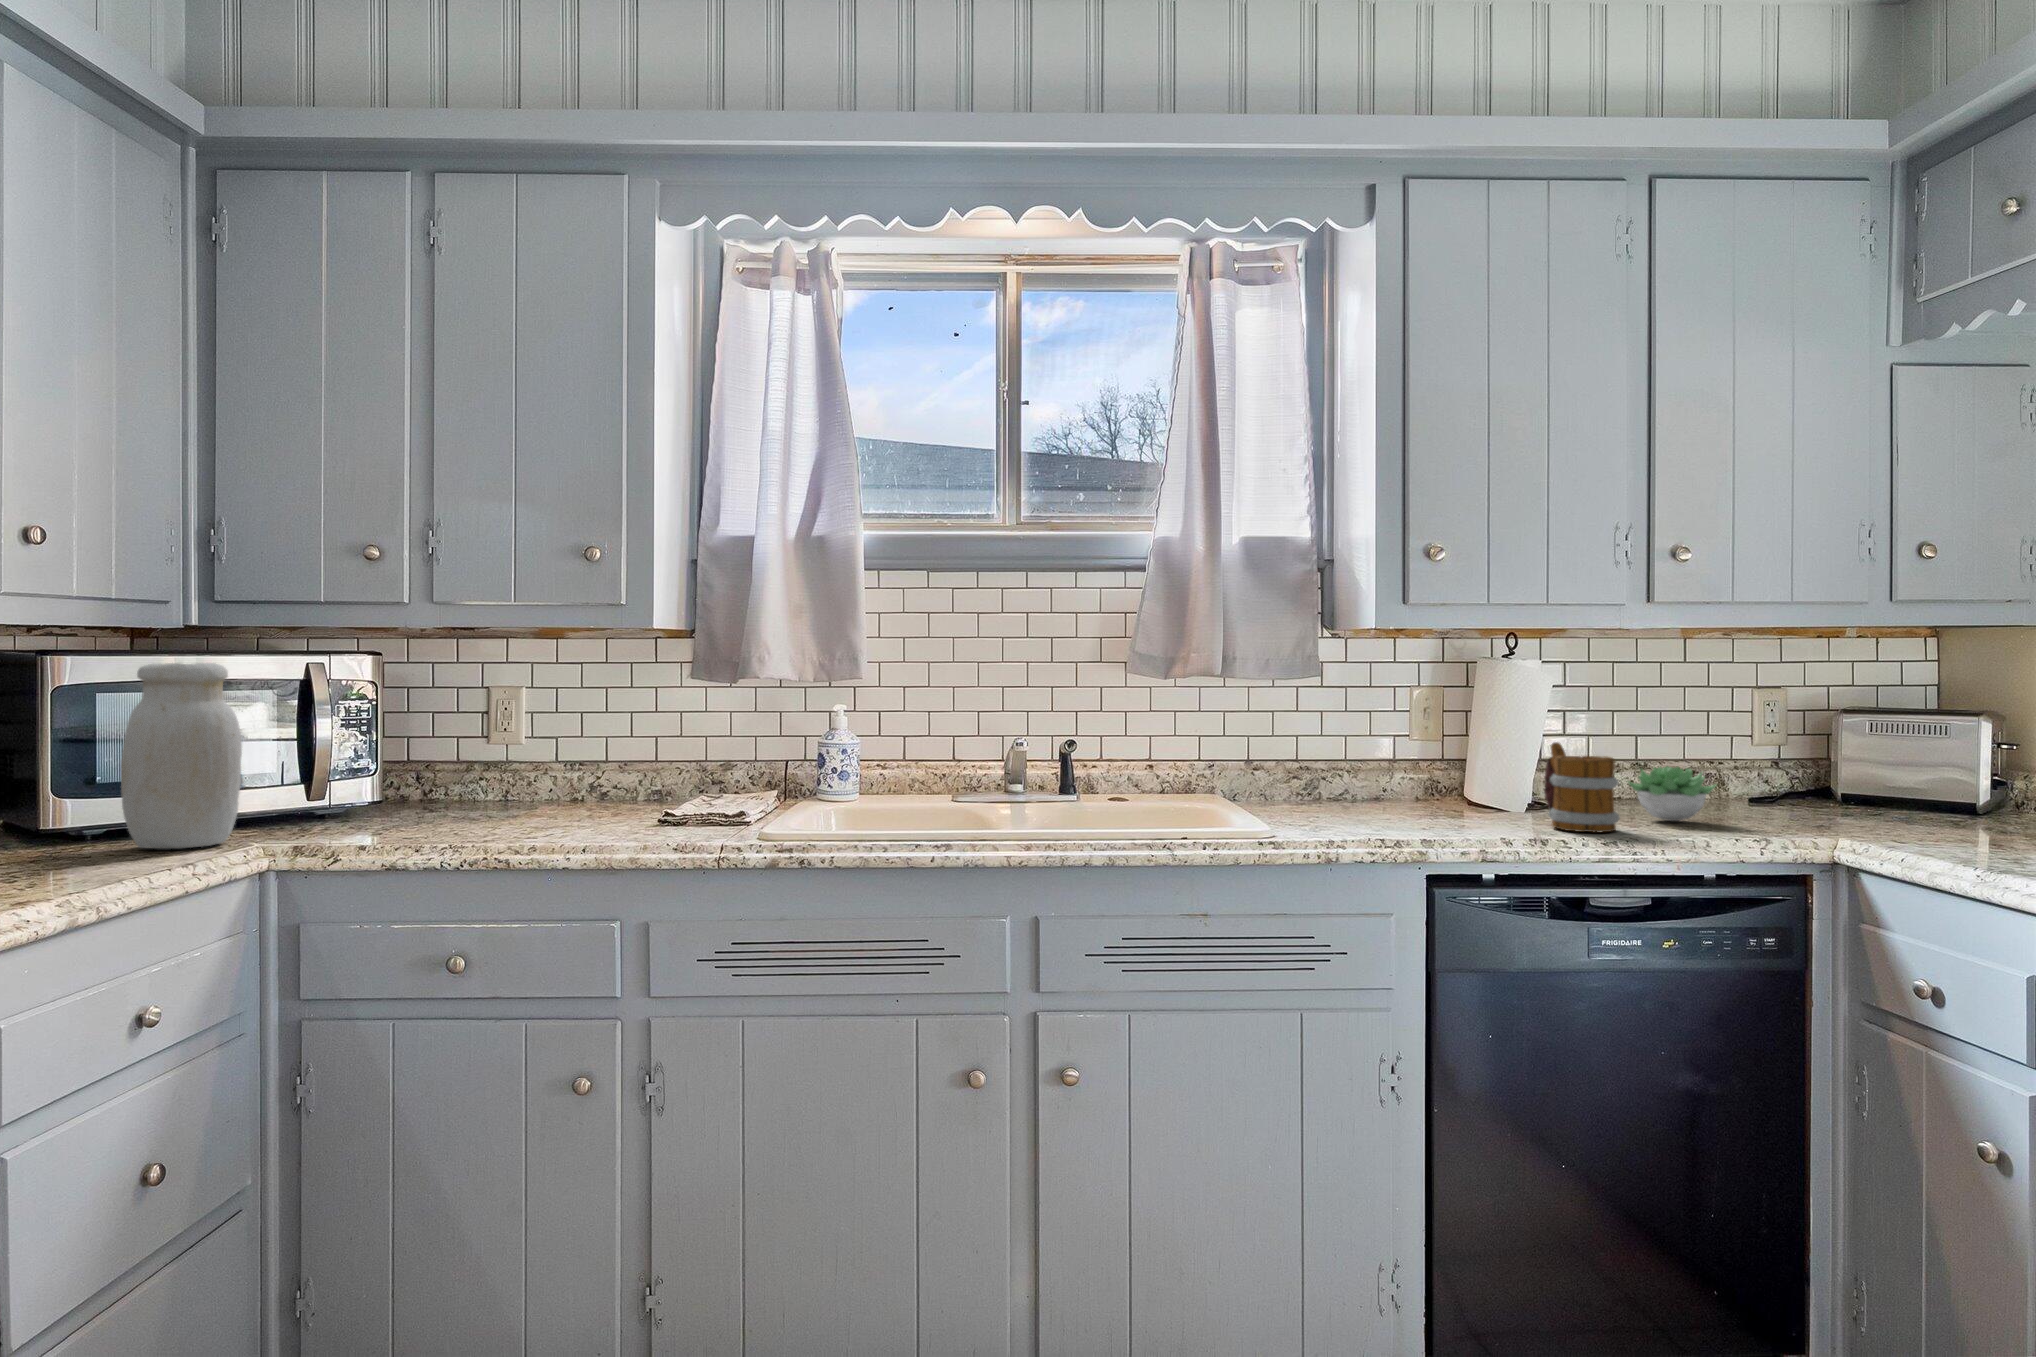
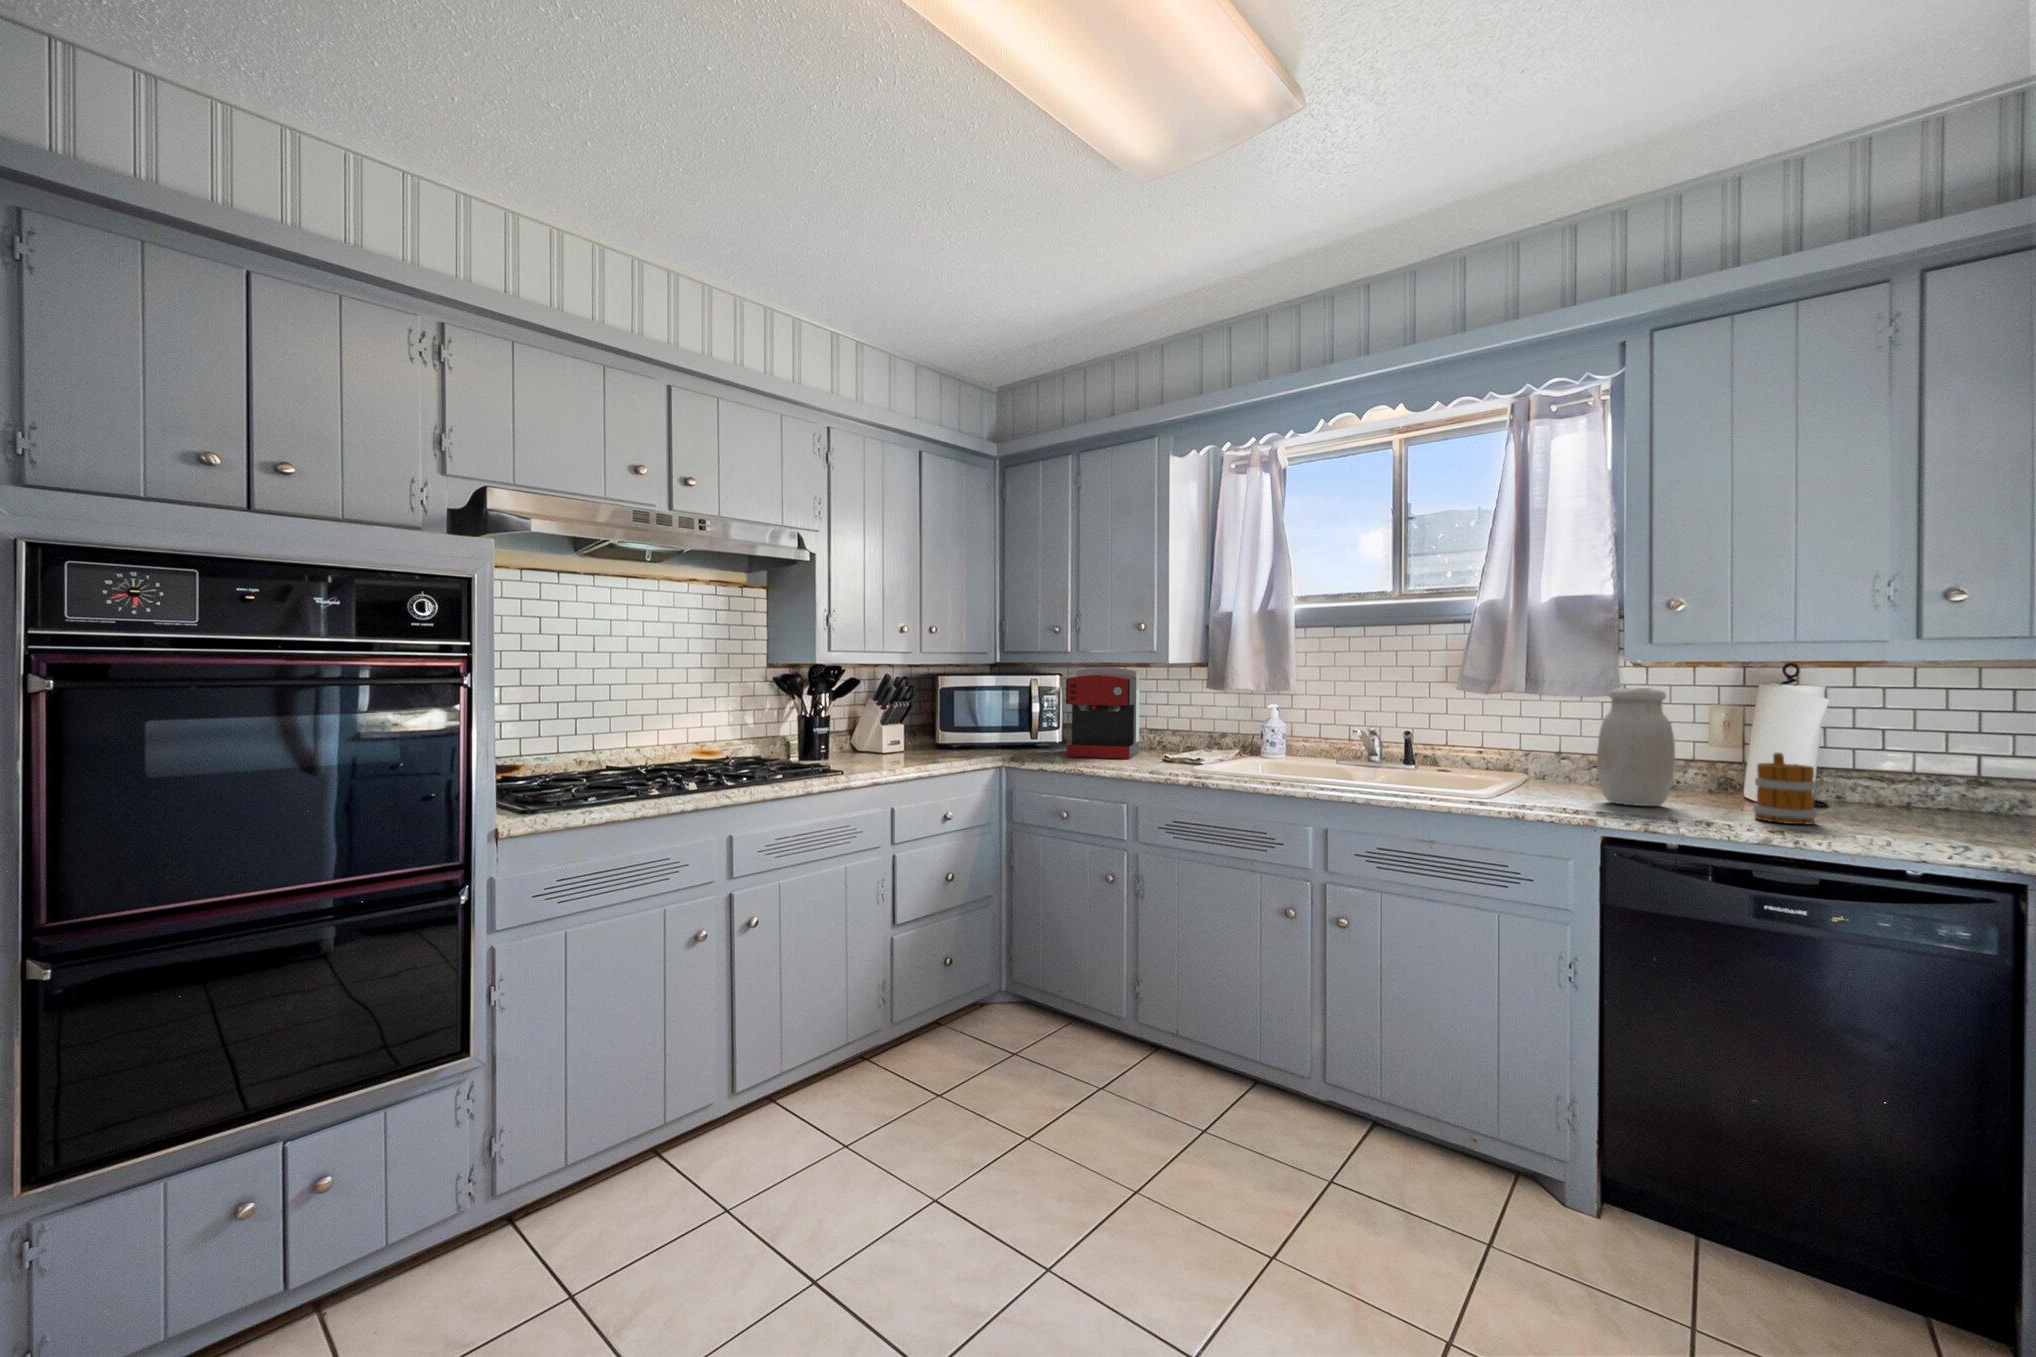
coffee maker: none [422,637,574,832] -> present [1066,667,1140,759]
jar: present [121,663,242,849] -> present [1597,688,1675,806]
succulent plant: present [1628,766,1716,821] -> none [1871,780,1966,827]

